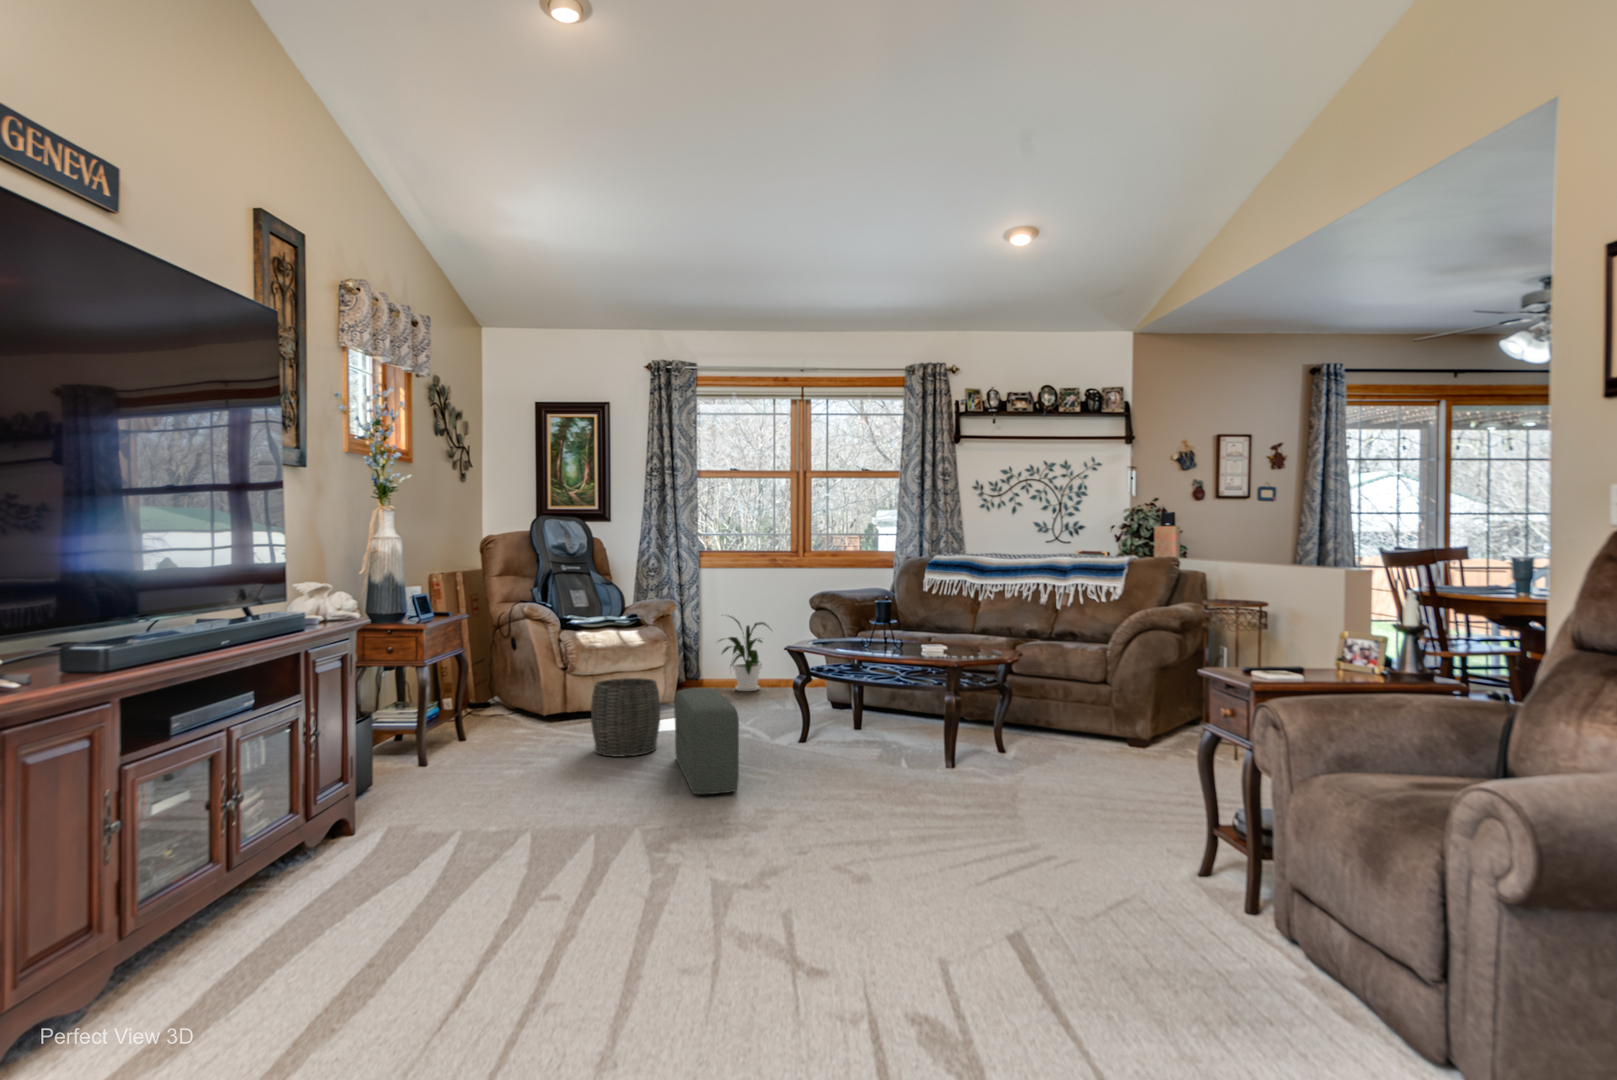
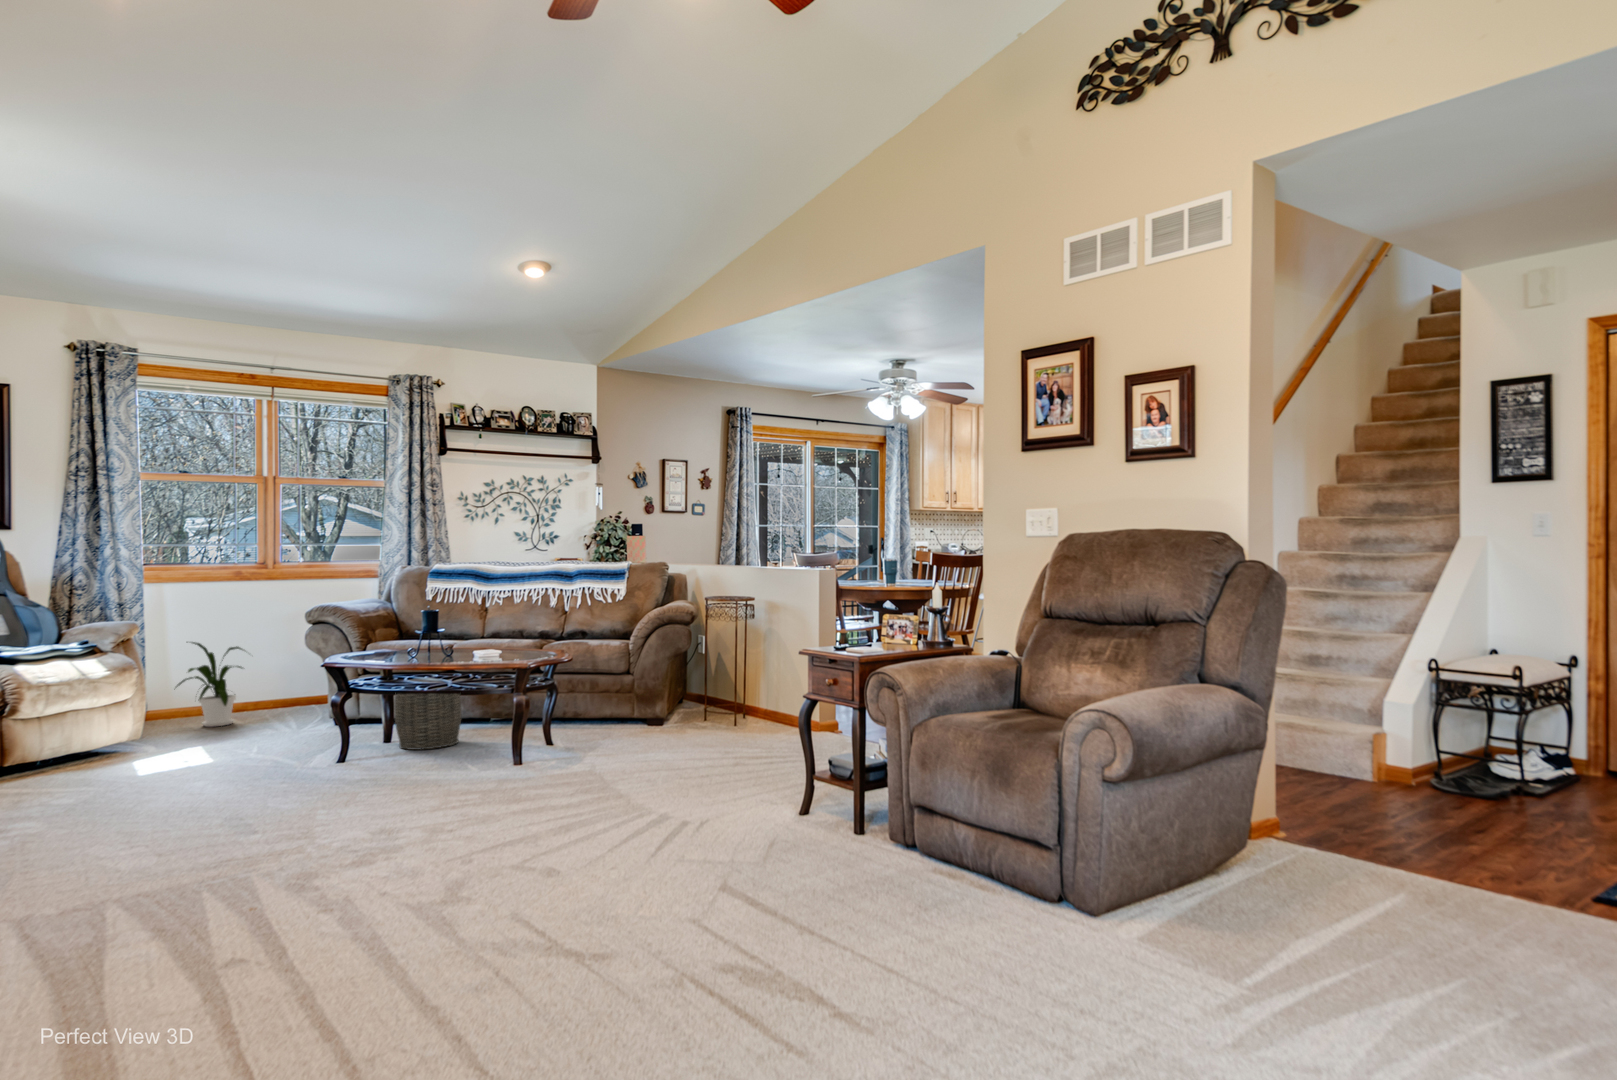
woven basket: present [591,678,660,757] -> present [395,694,461,750]
pouf: present [674,688,739,794] -> none [250,705,372,797]

